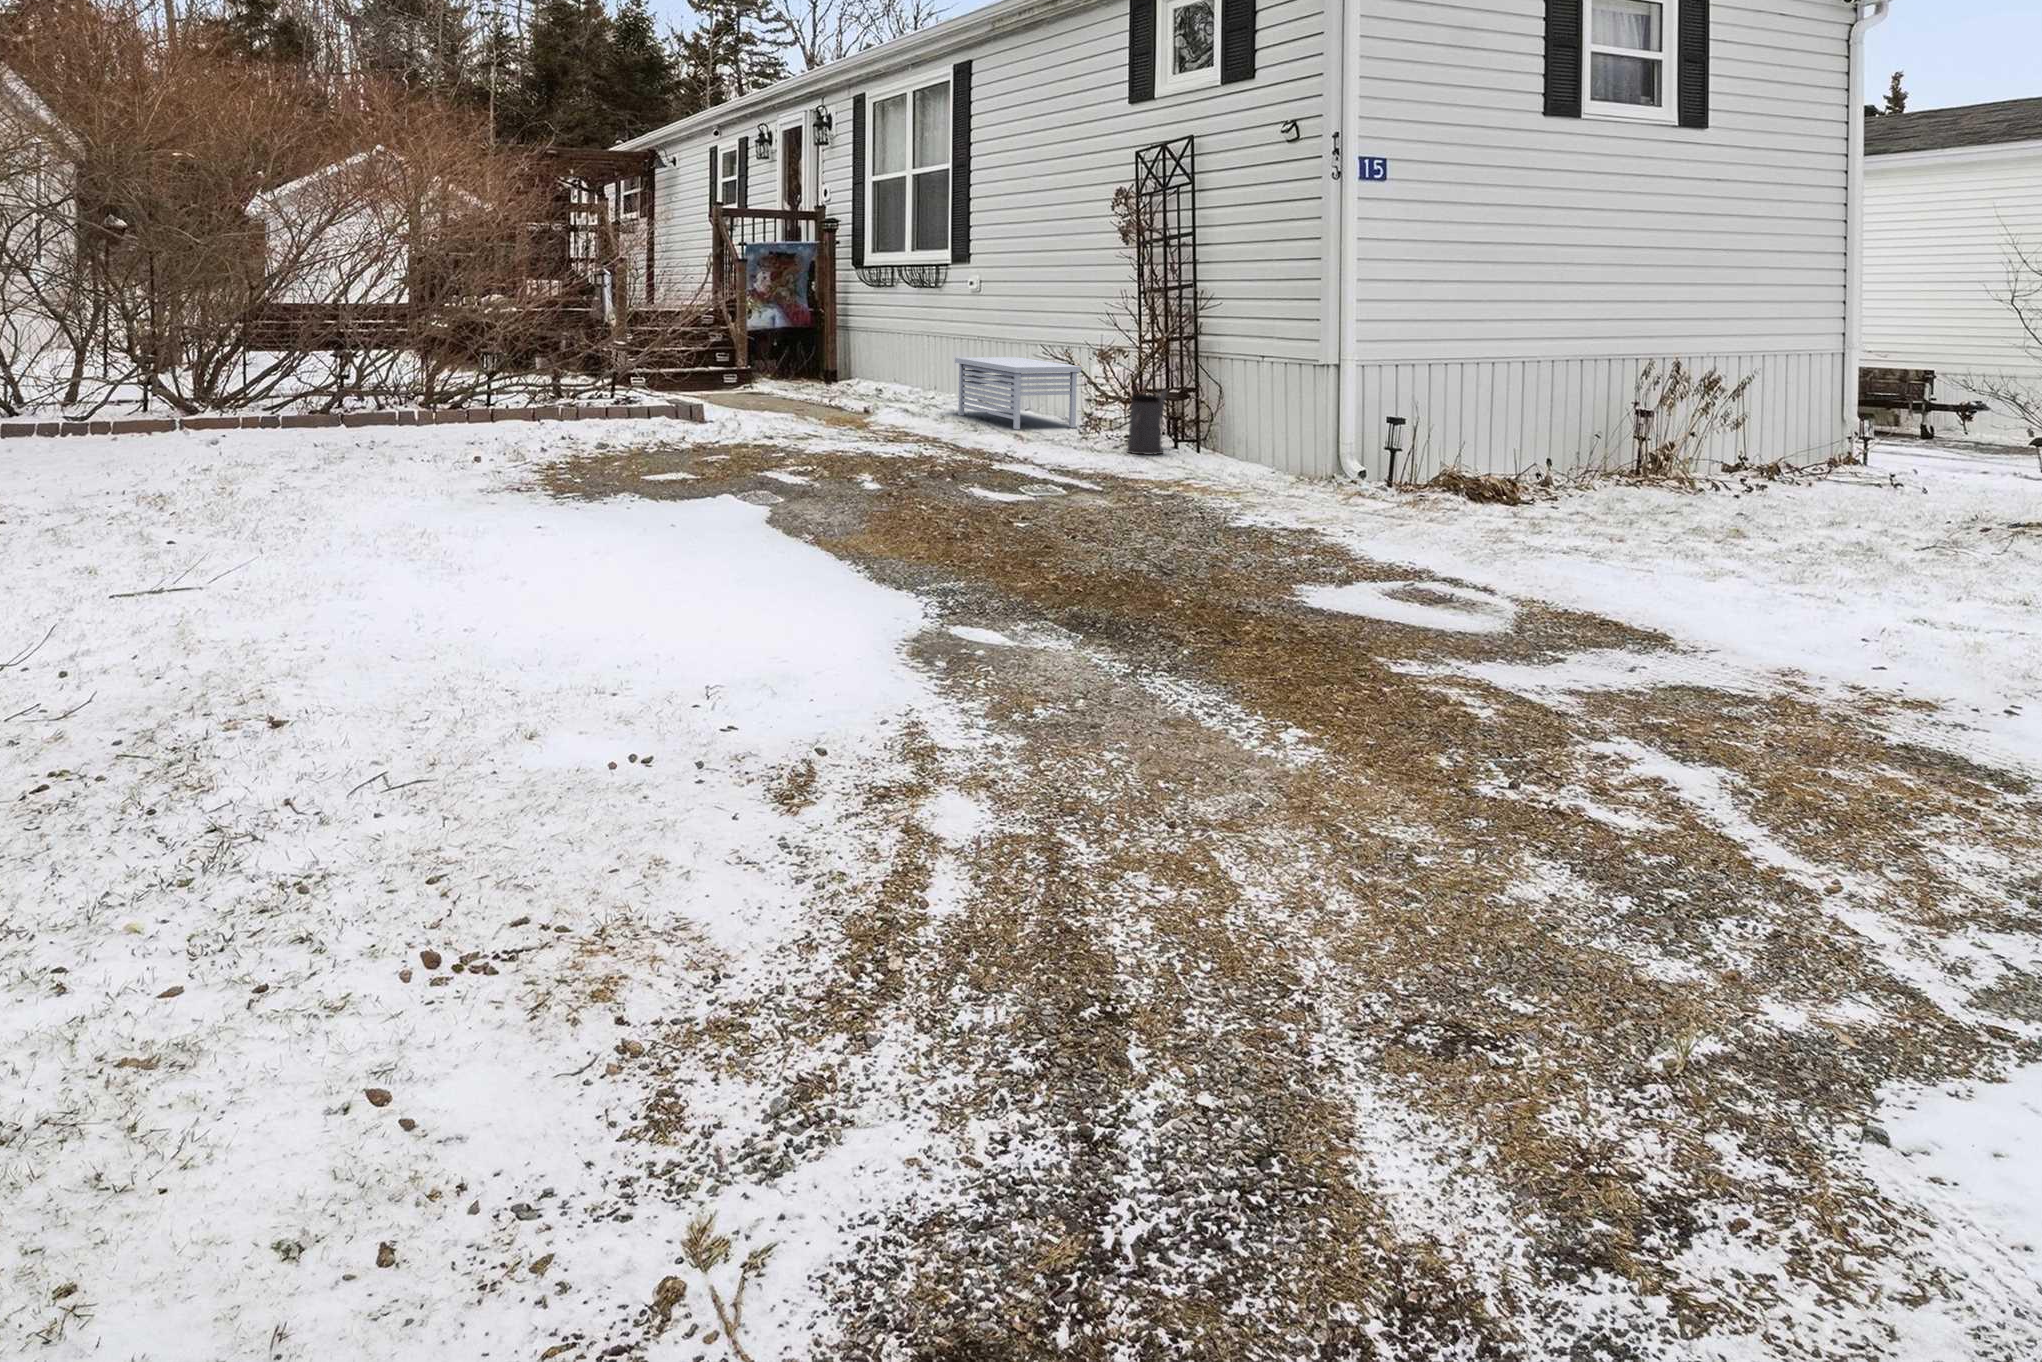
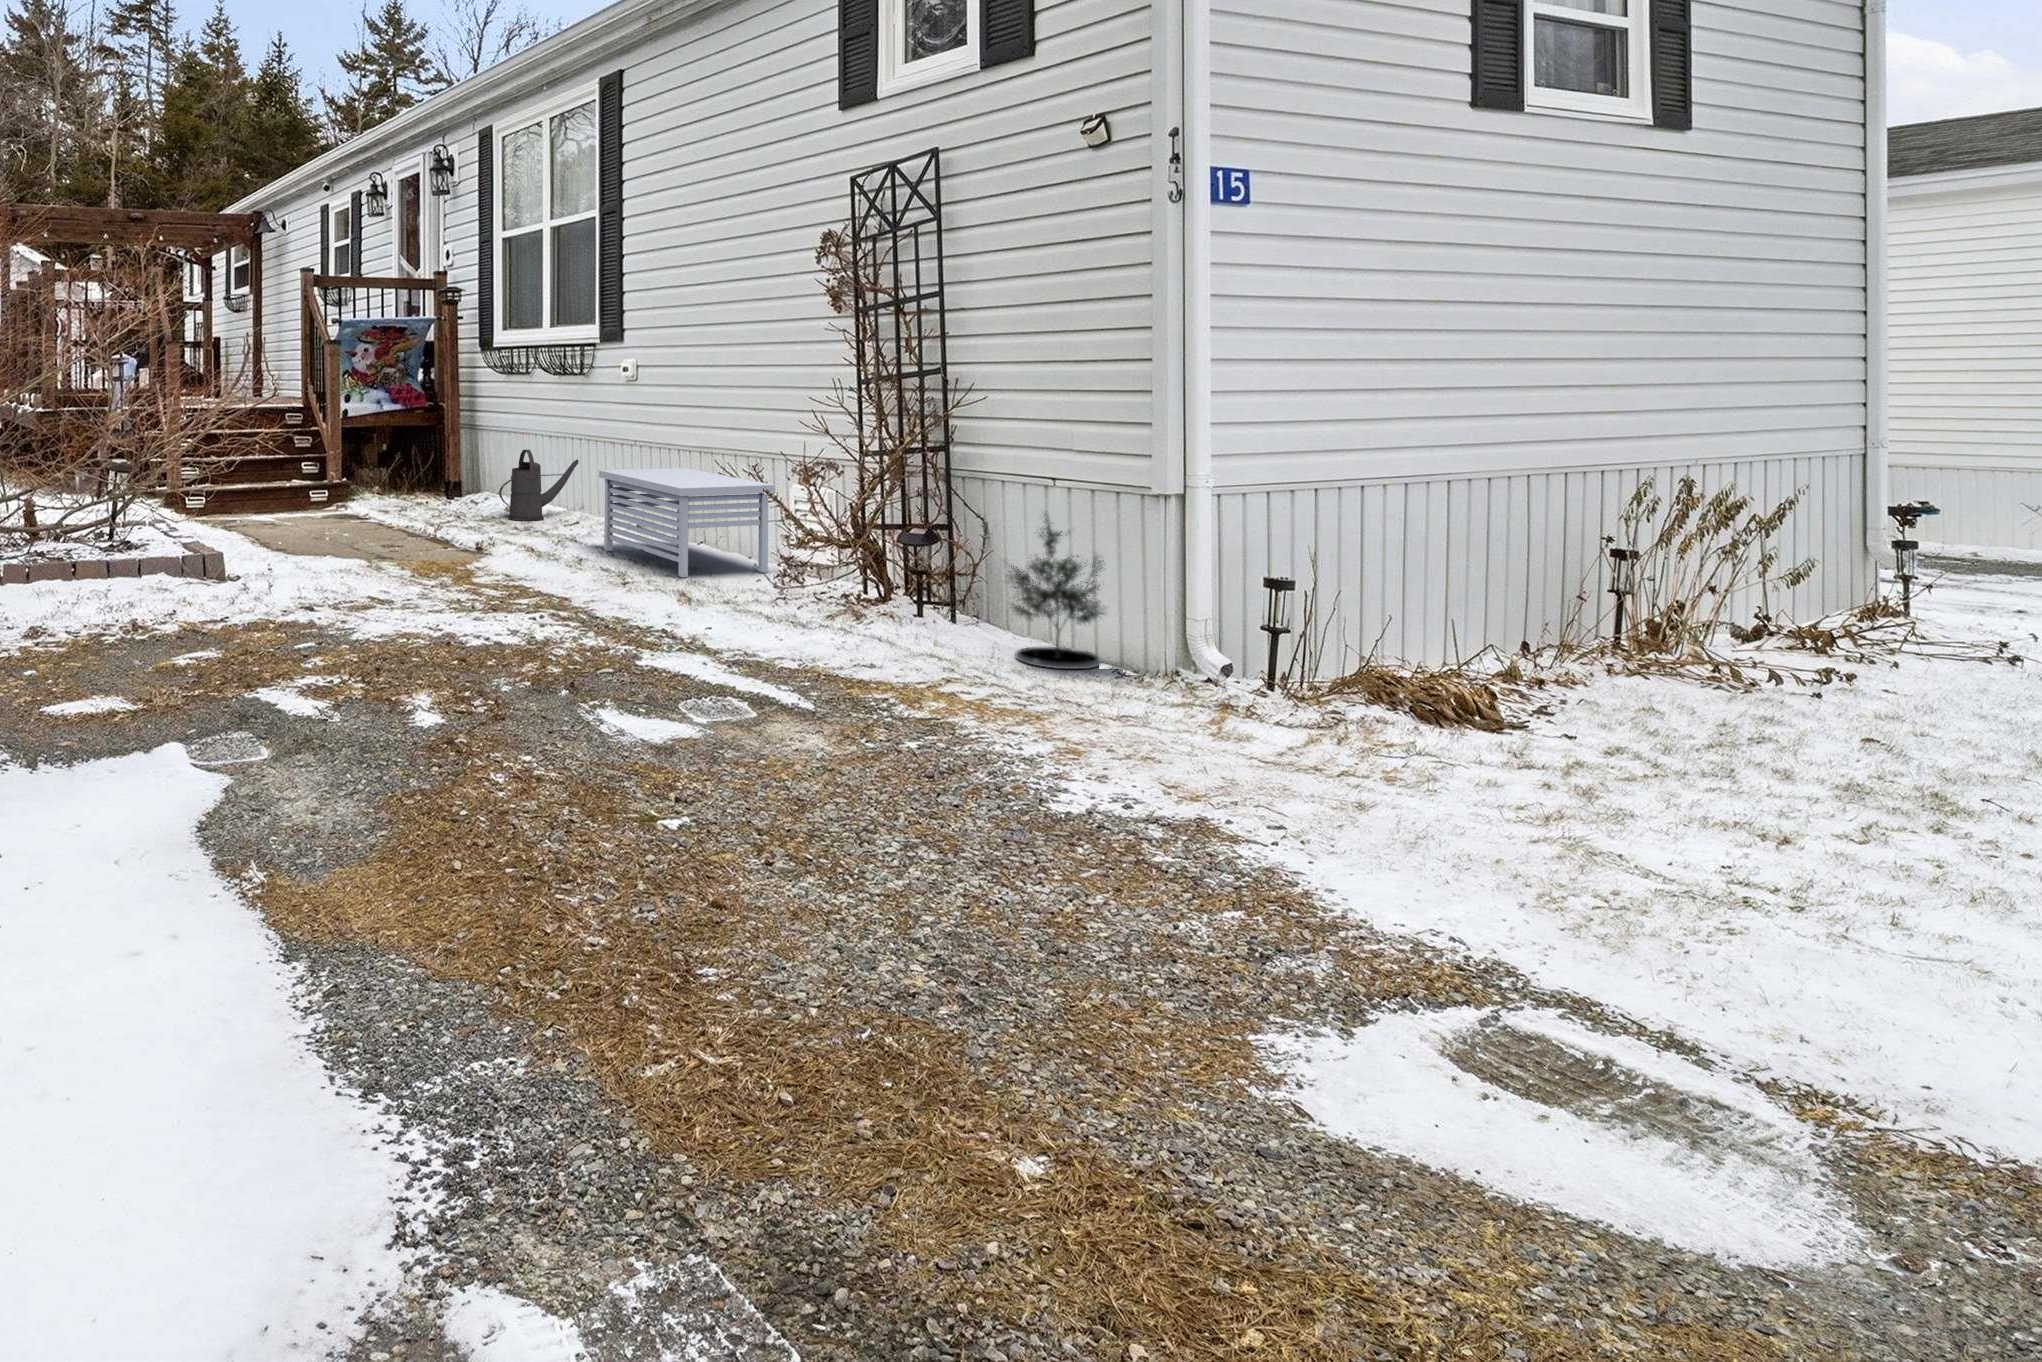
potted tree: none [1221,375,1290,473] -> present [1007,513,1106,669]
watering can: present [1126,381,1167,455] -> present [499,450,579,521]

